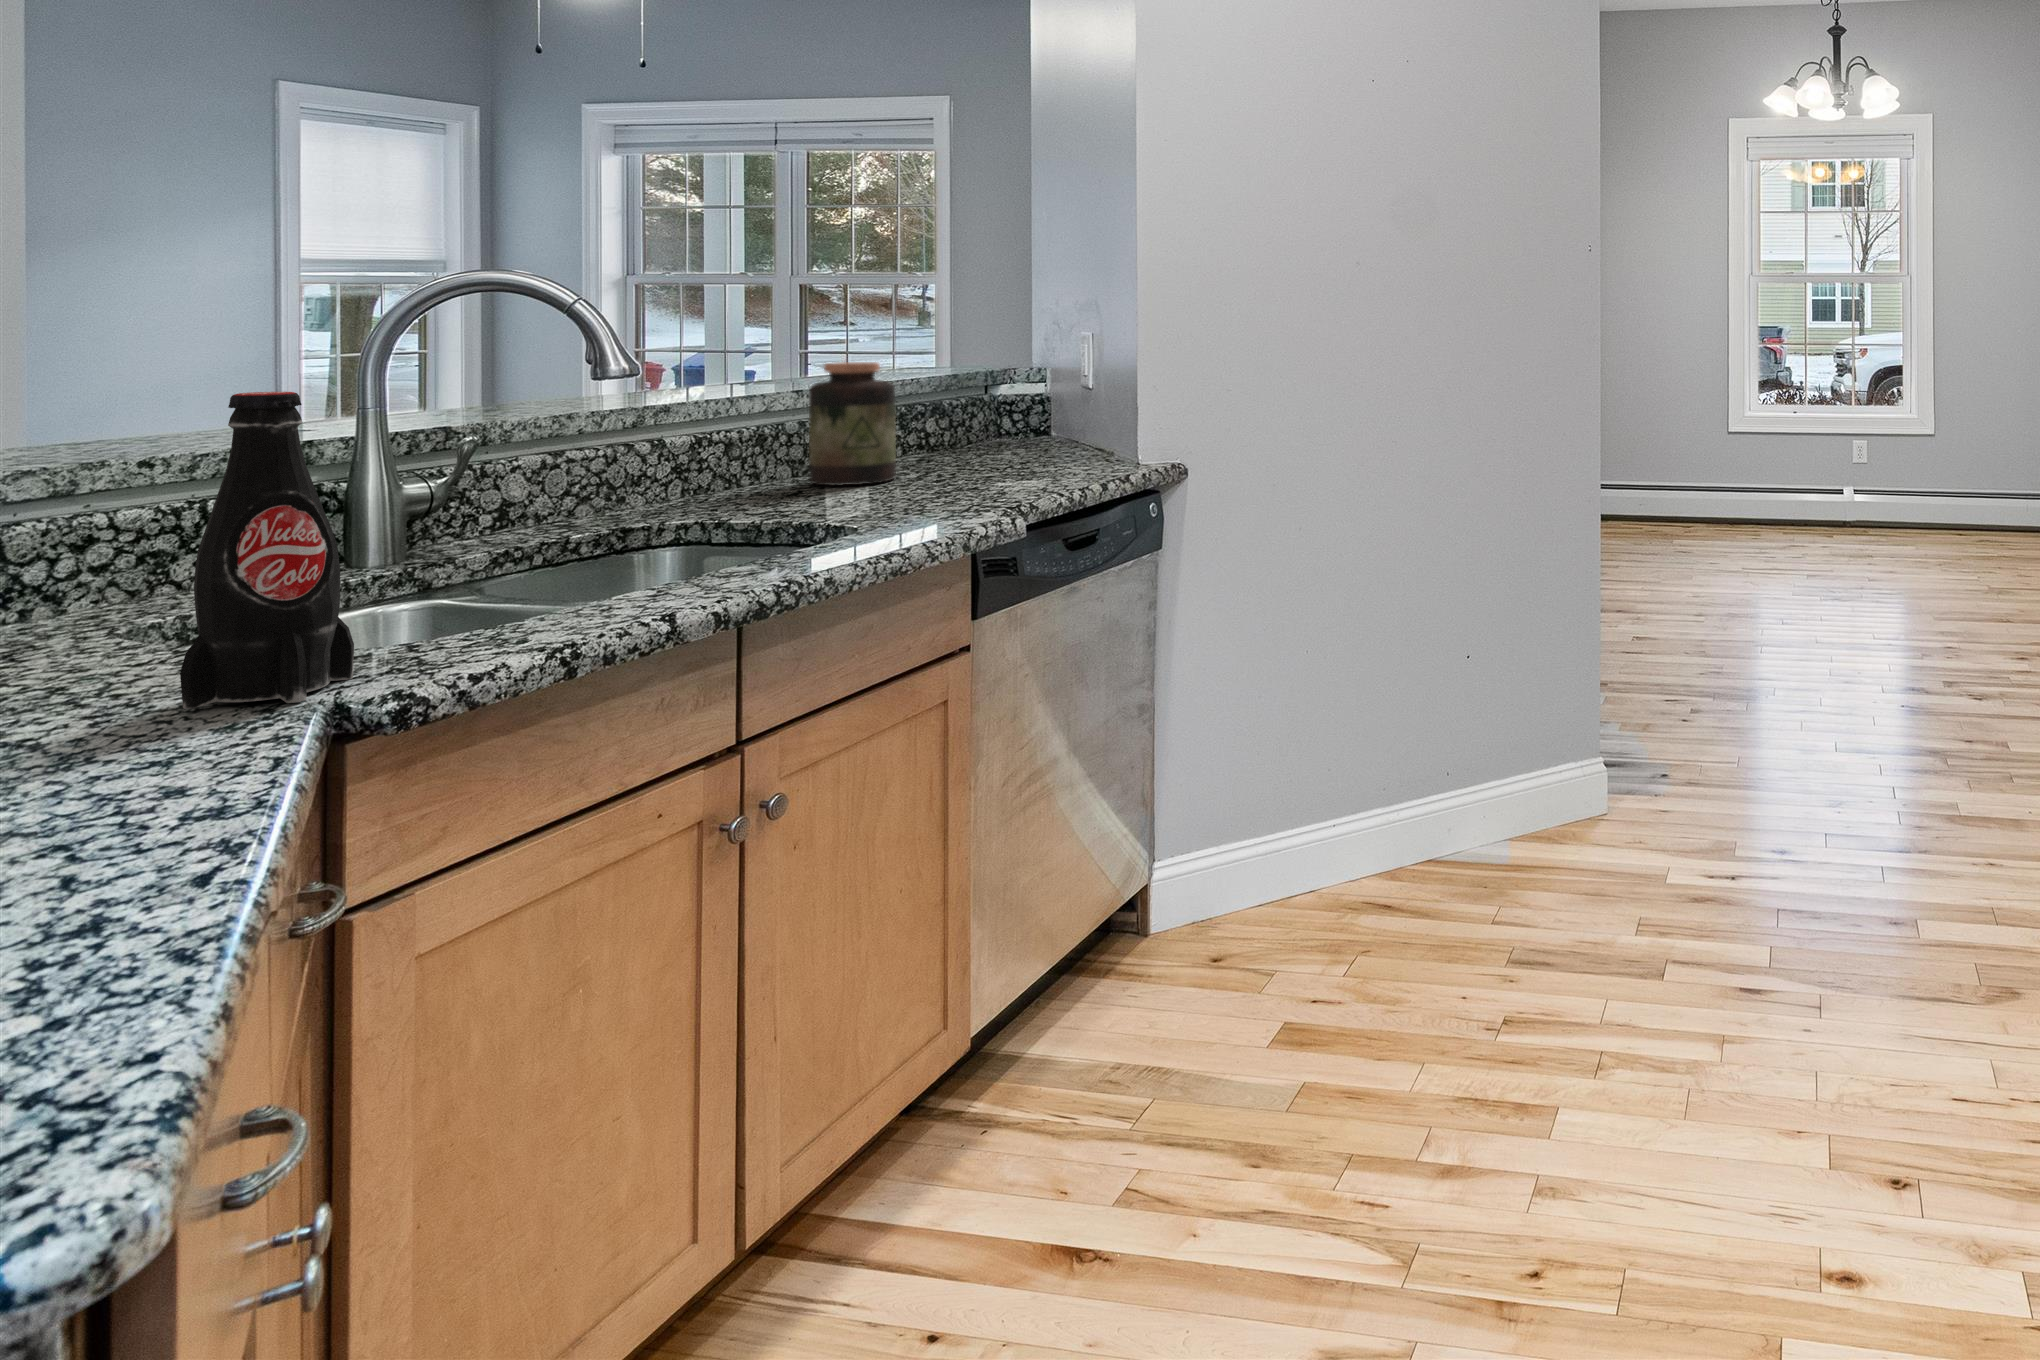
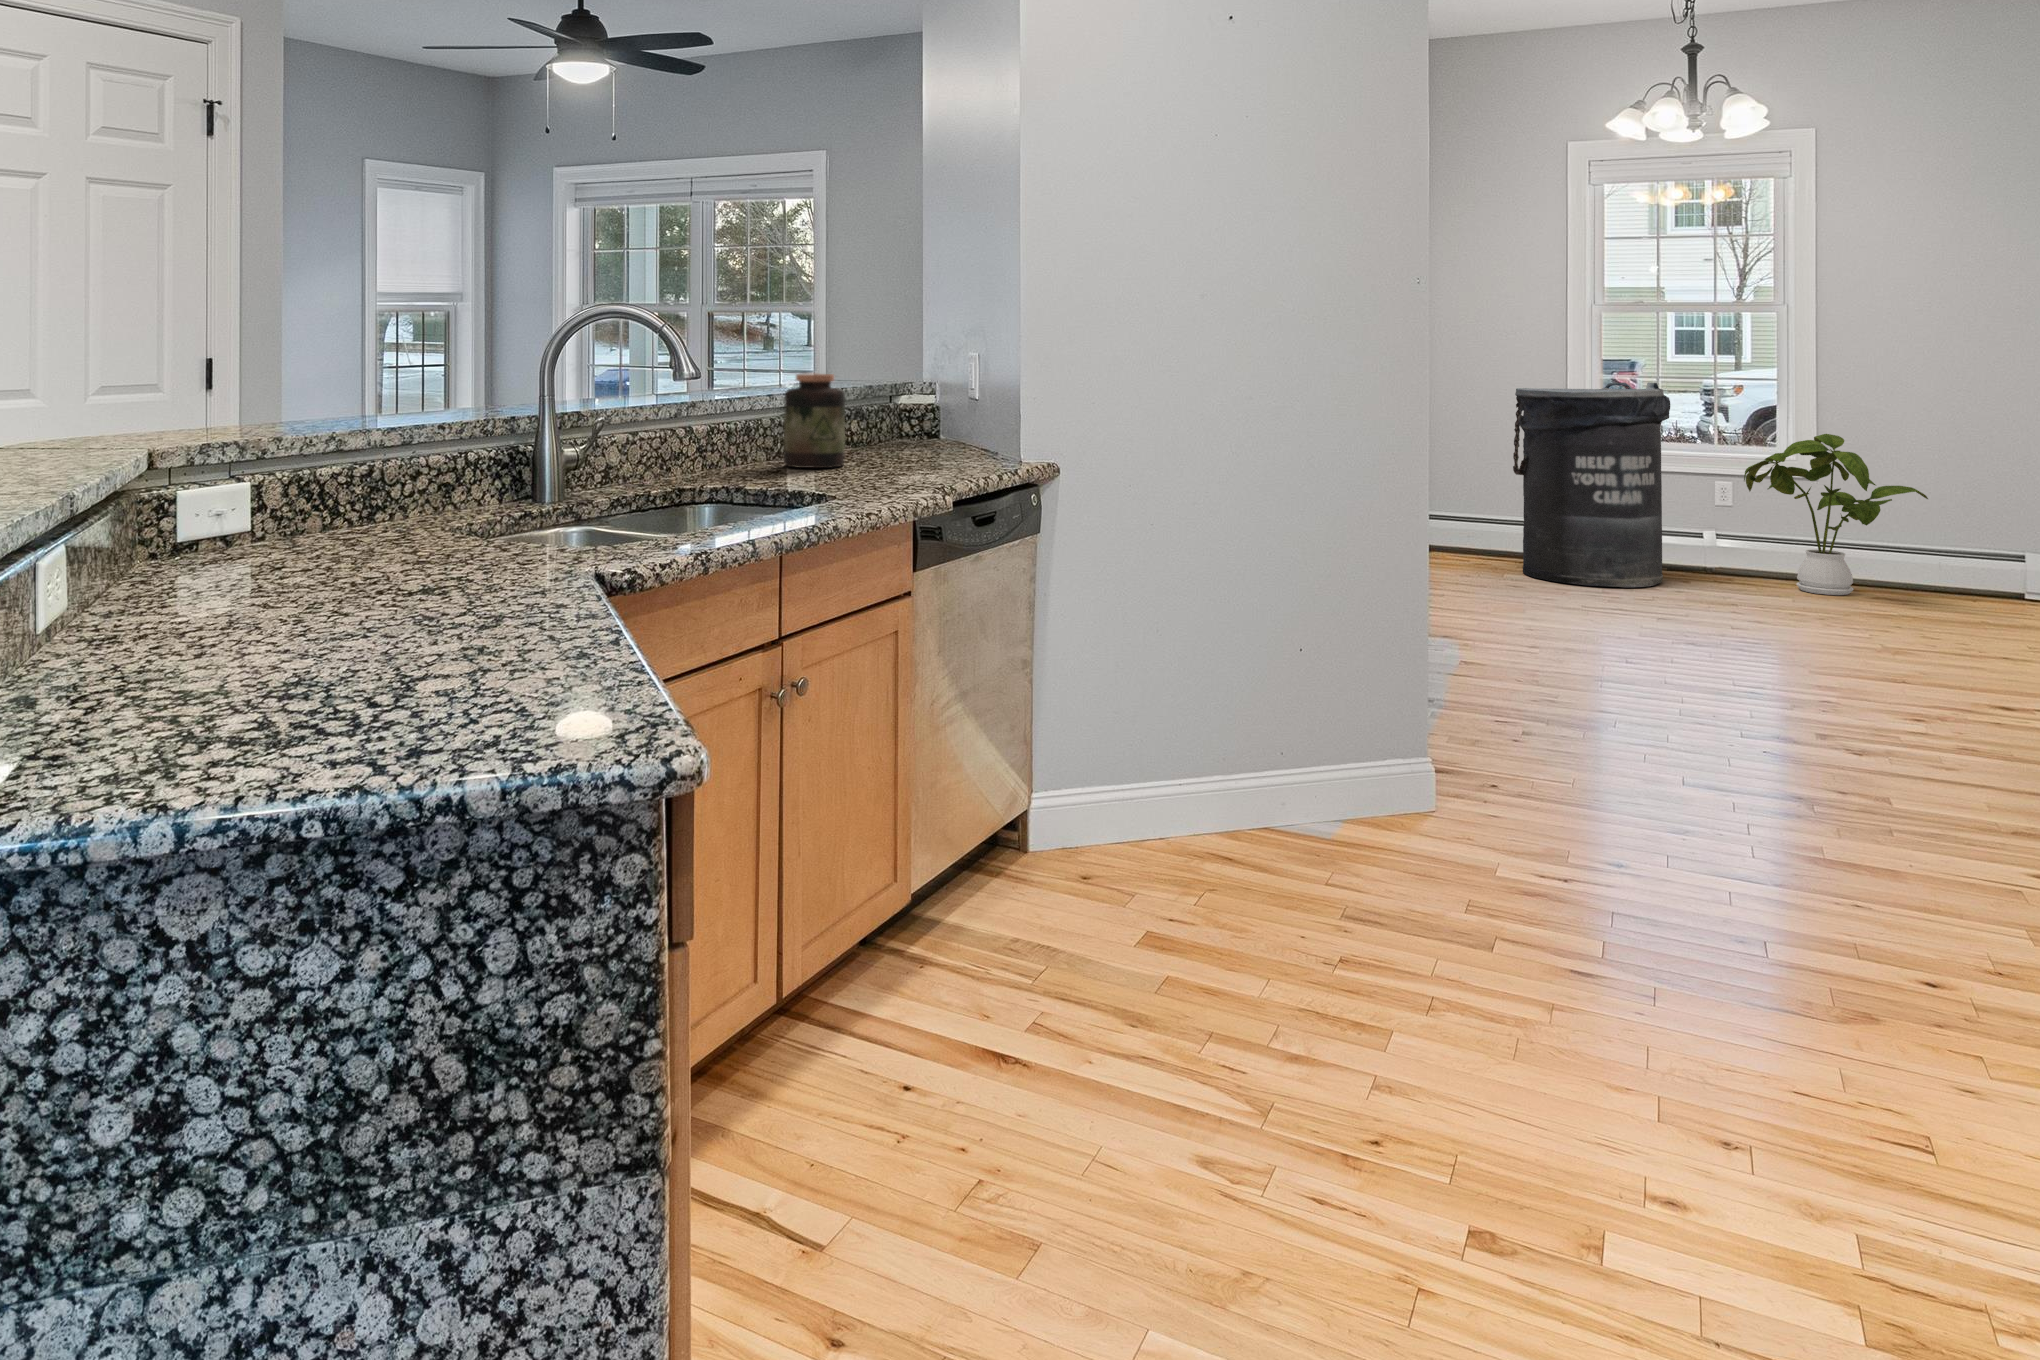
trash can: none [1676,347,1811,545] -> present [1513,382,1670,587]
bottle: present [180,392,354,709] -> none [520,379,596,570]
house plant: none [1872,392,2017,540] -> present [1744,434,1928,595]

